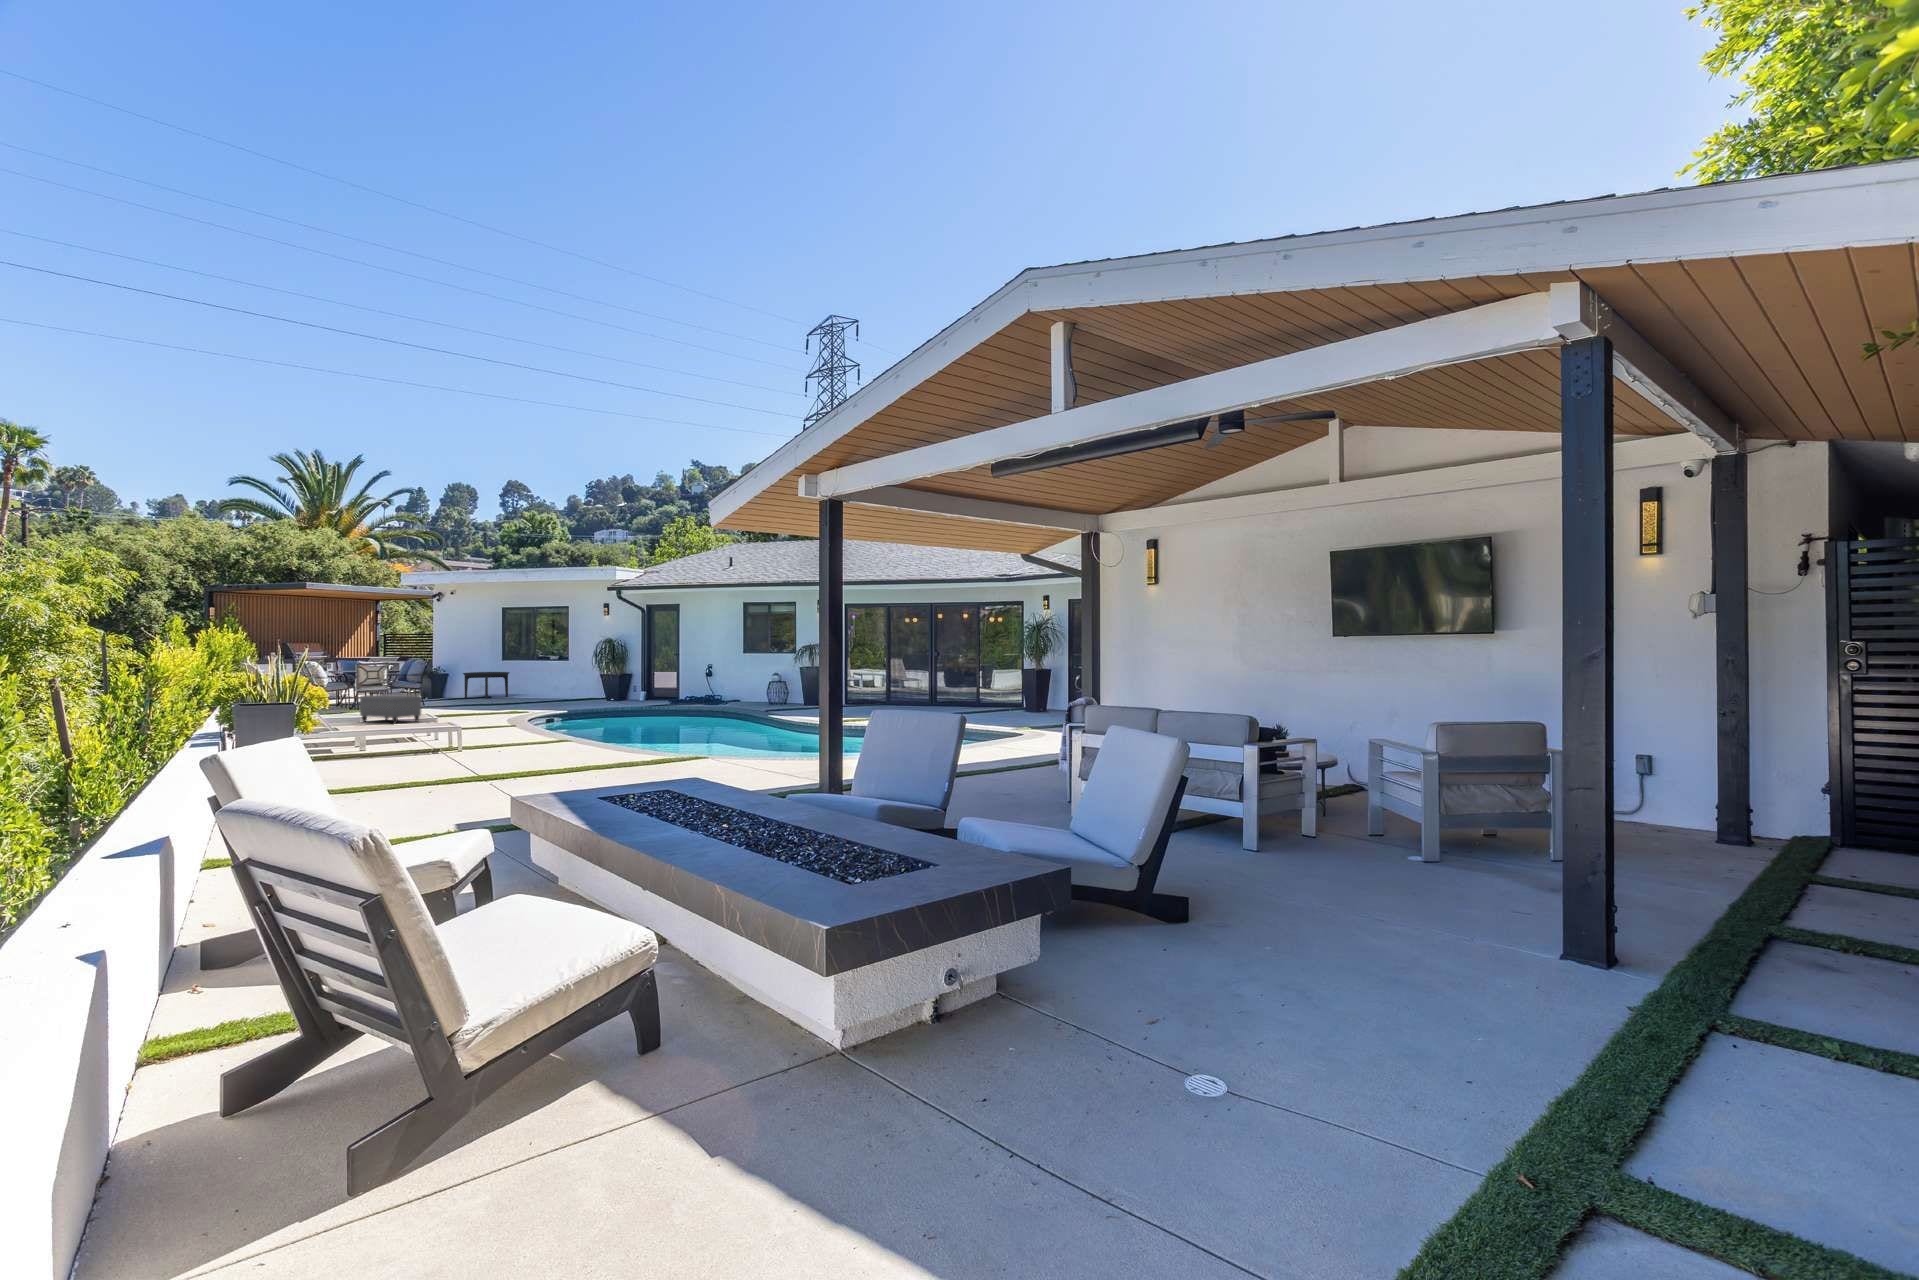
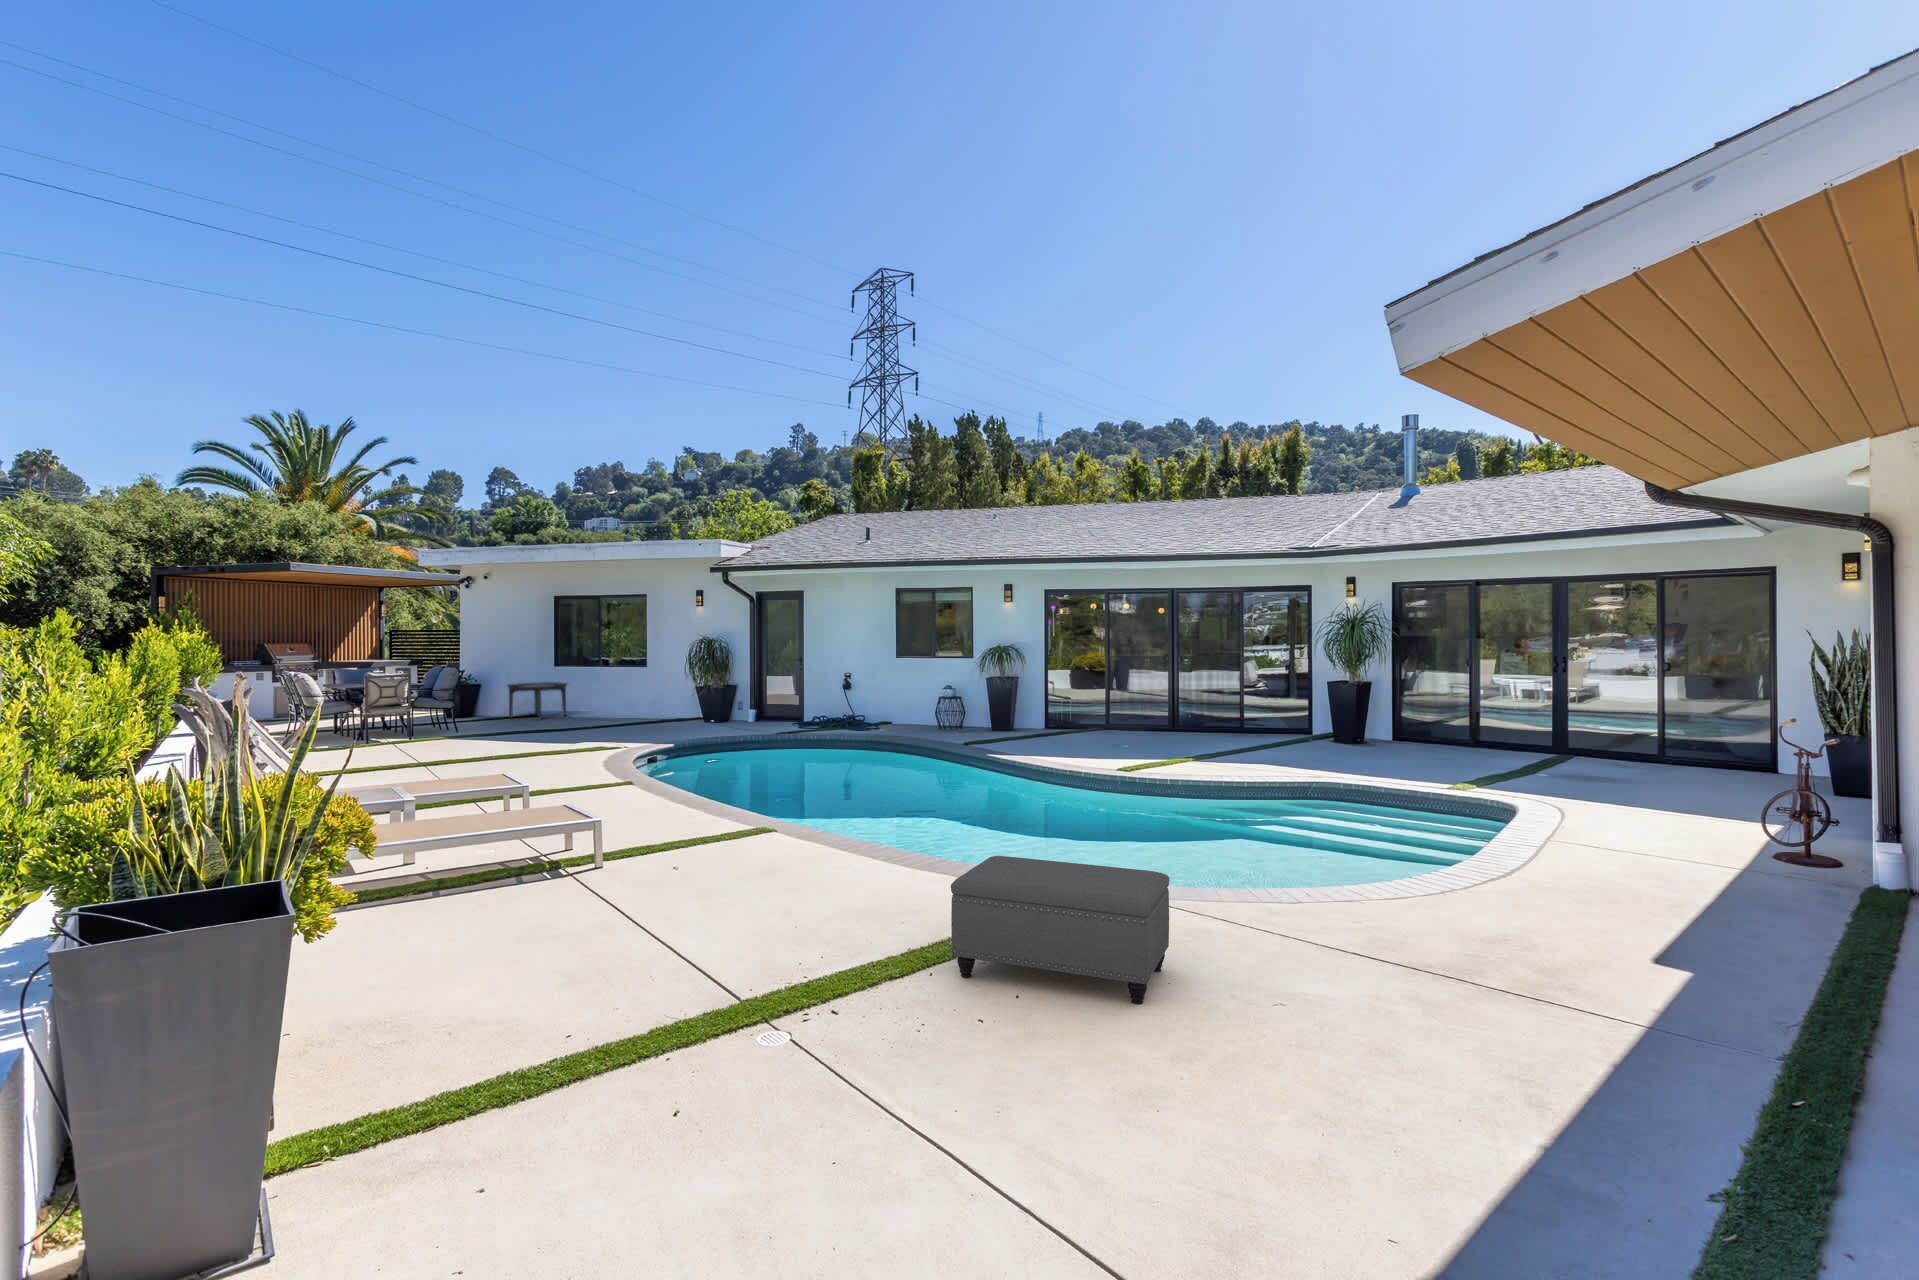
ottoman: present [360,694,421,724] -> present [951,856,1169,1005]

